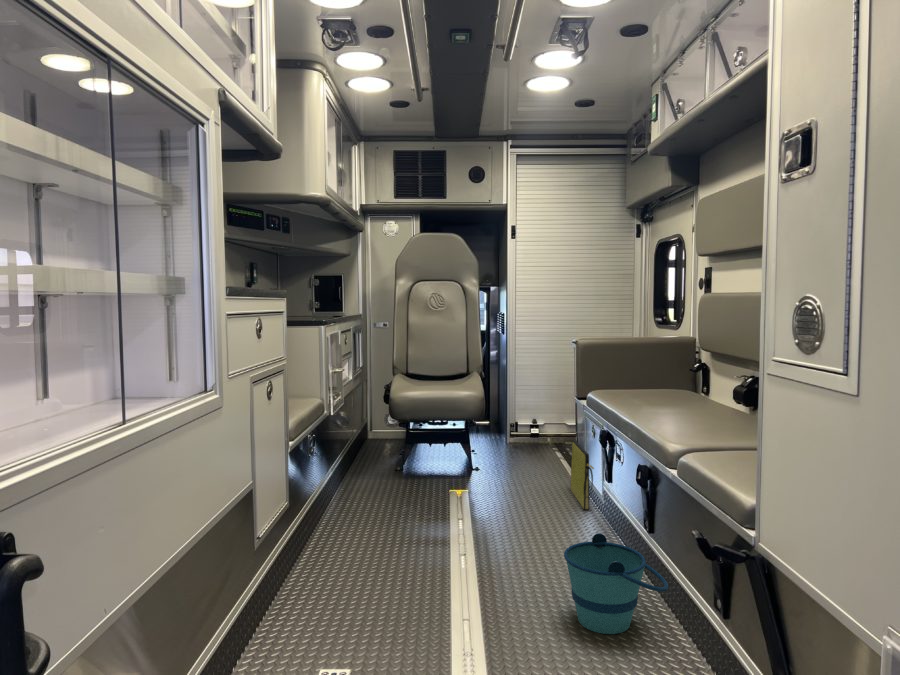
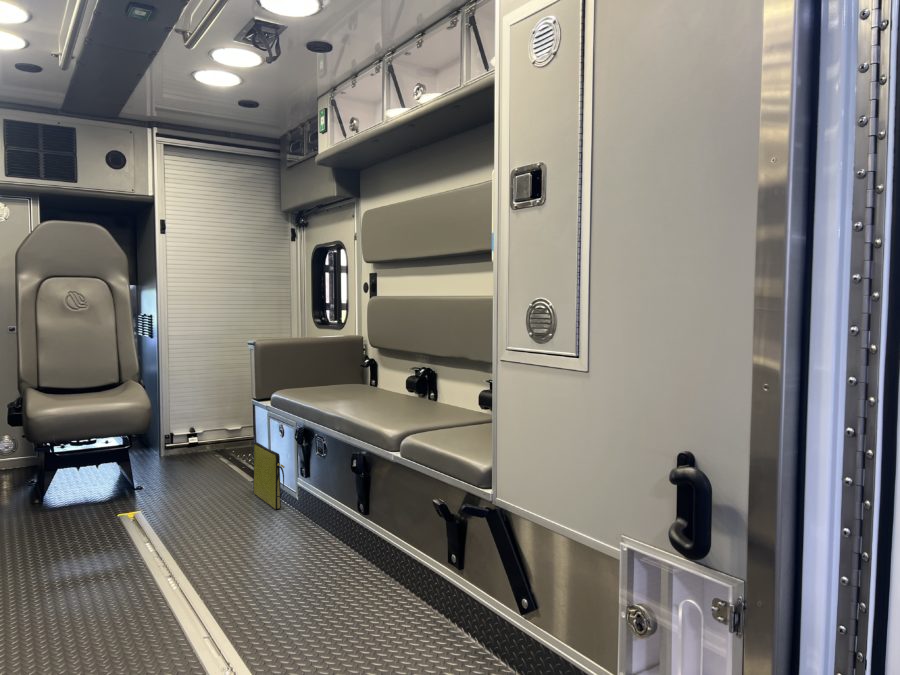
bucket: present [564,533,669,634] -> none [299,521,393,610]

